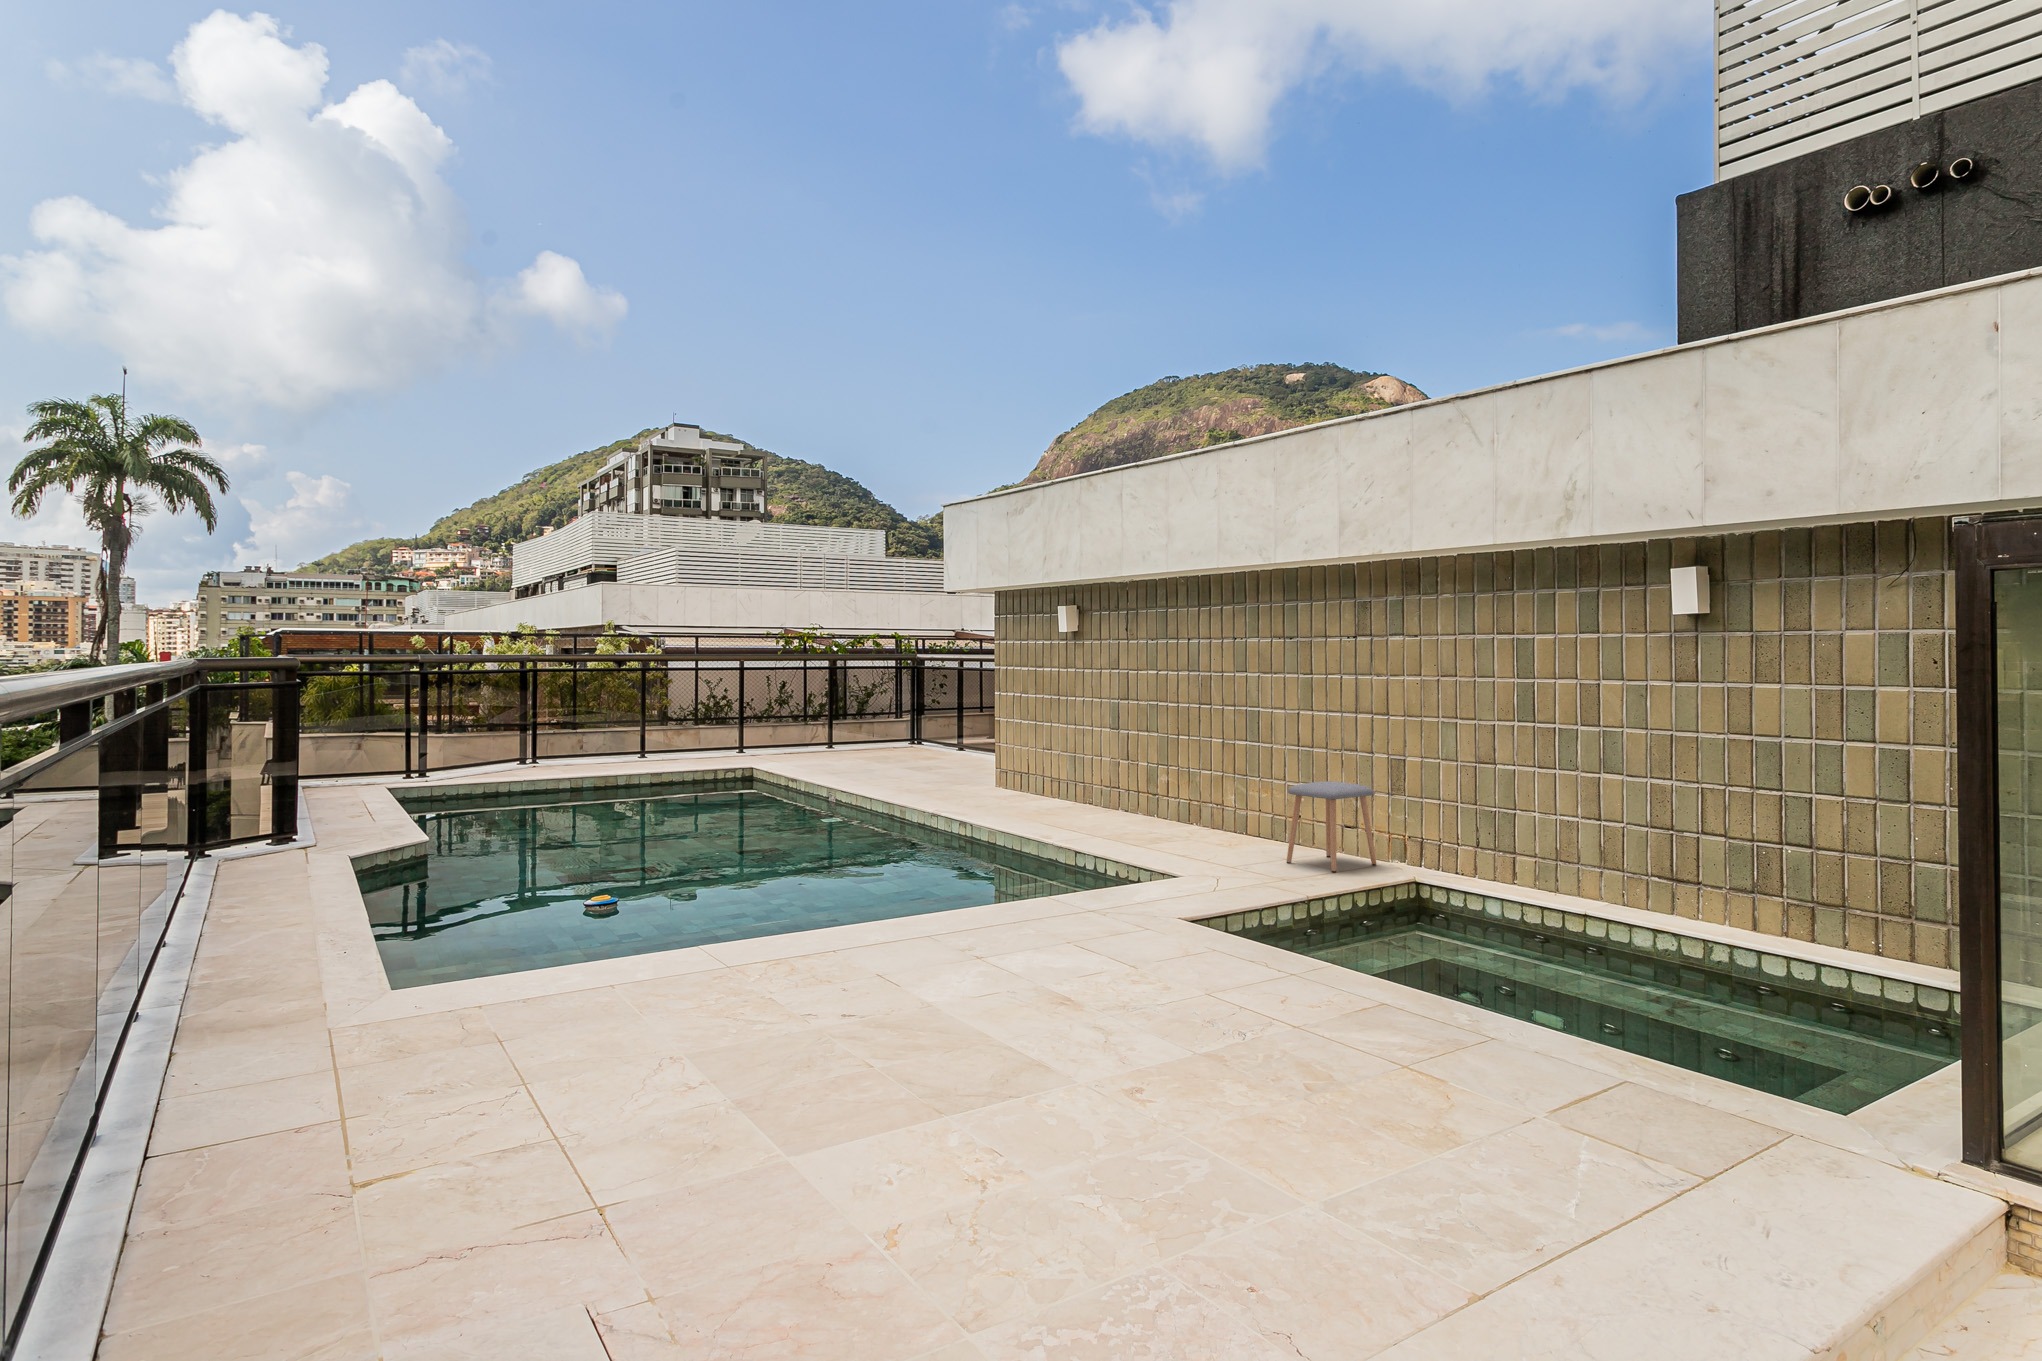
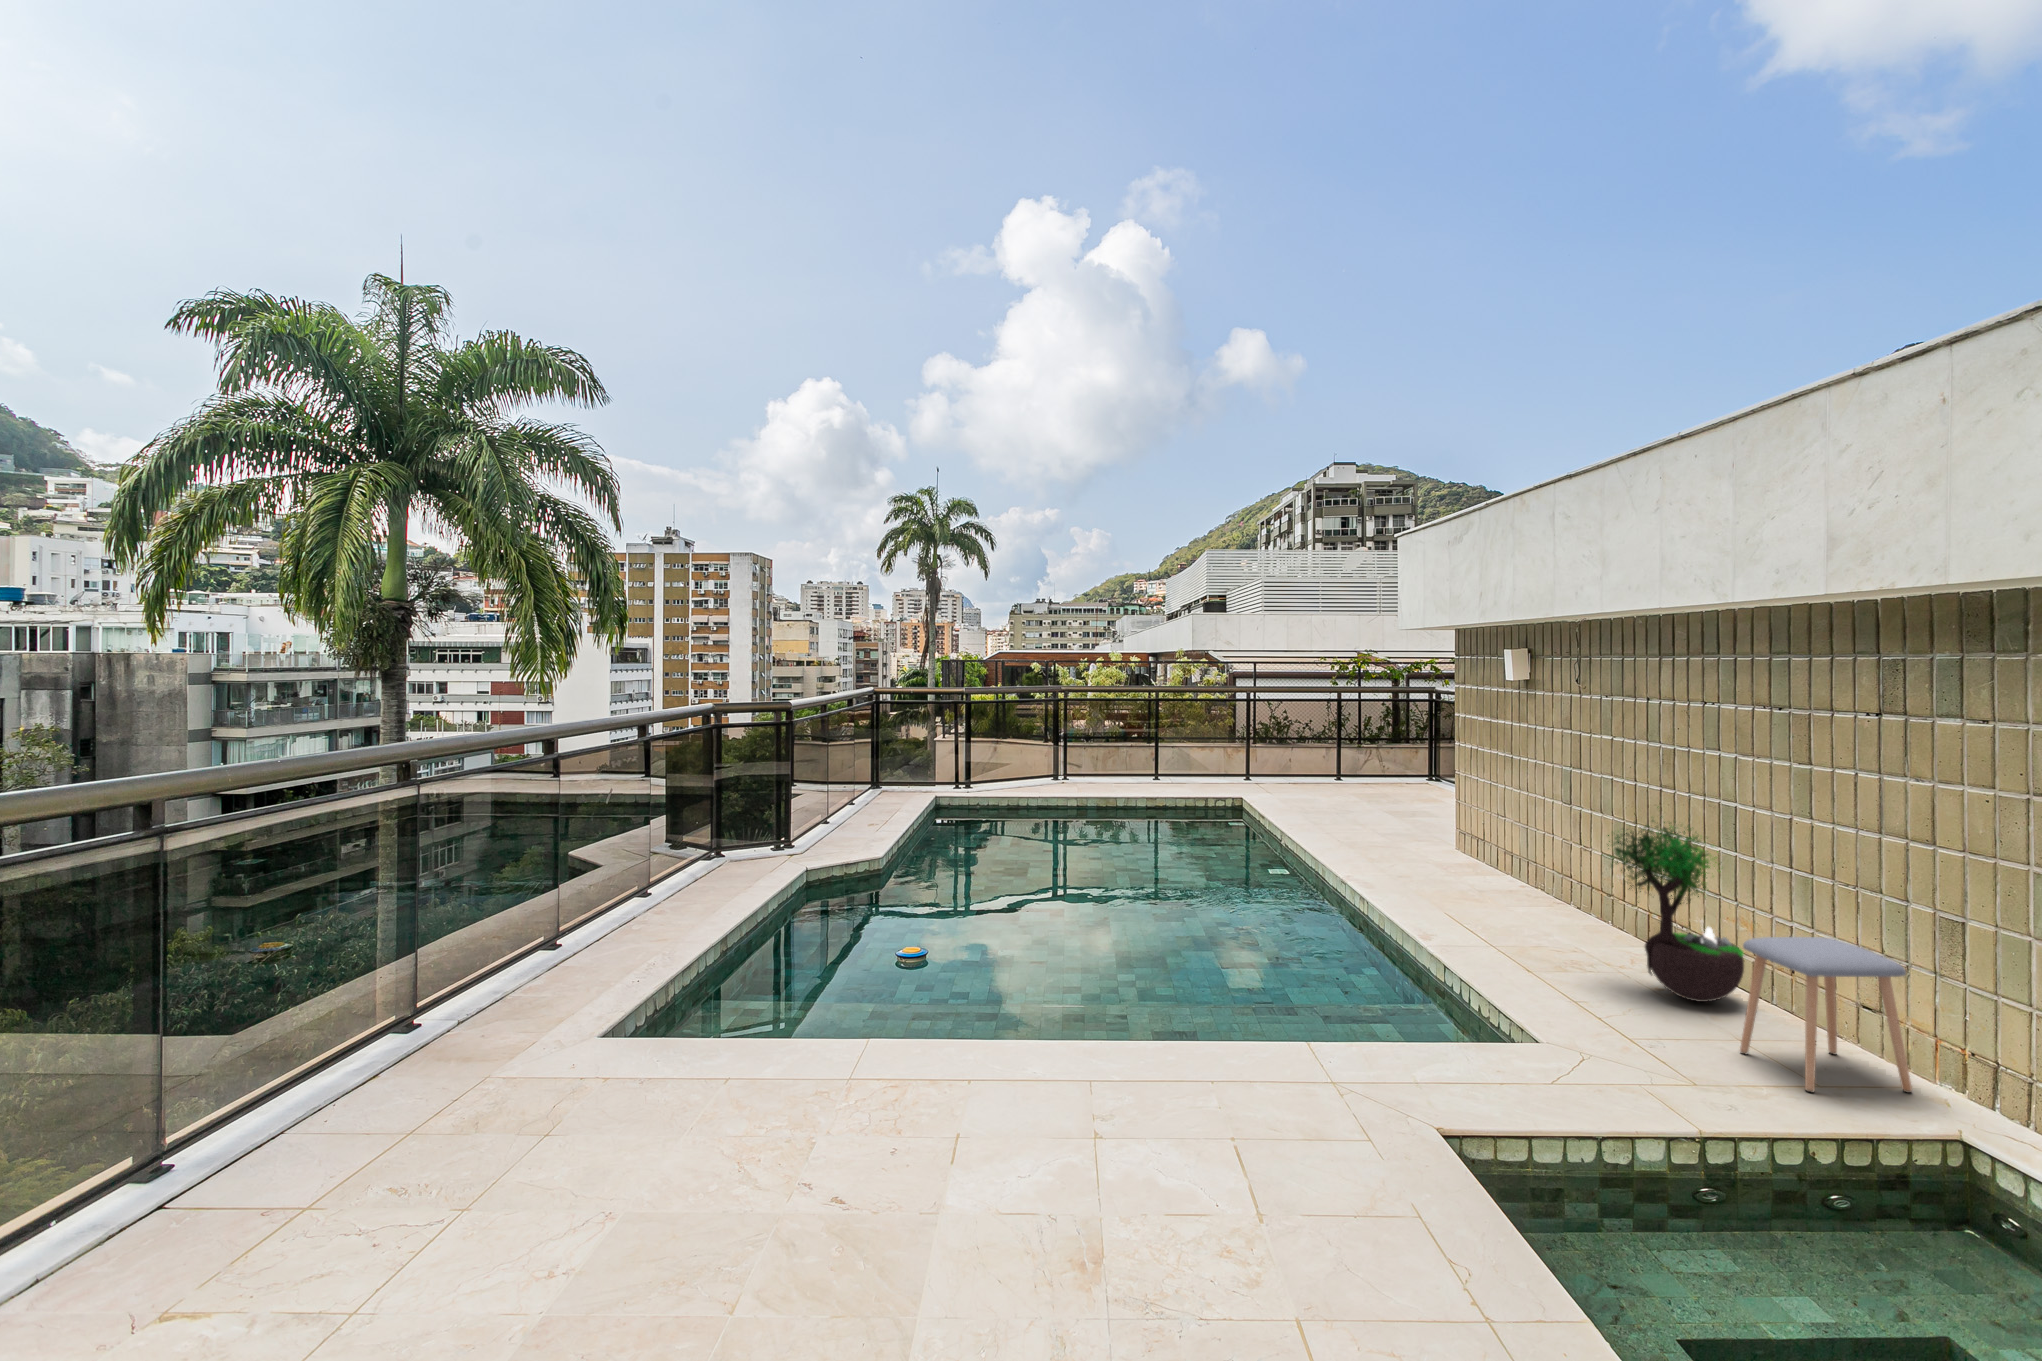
potted tree: none [1181,711,1271,846] -> present [1603,807,1744,1002]

